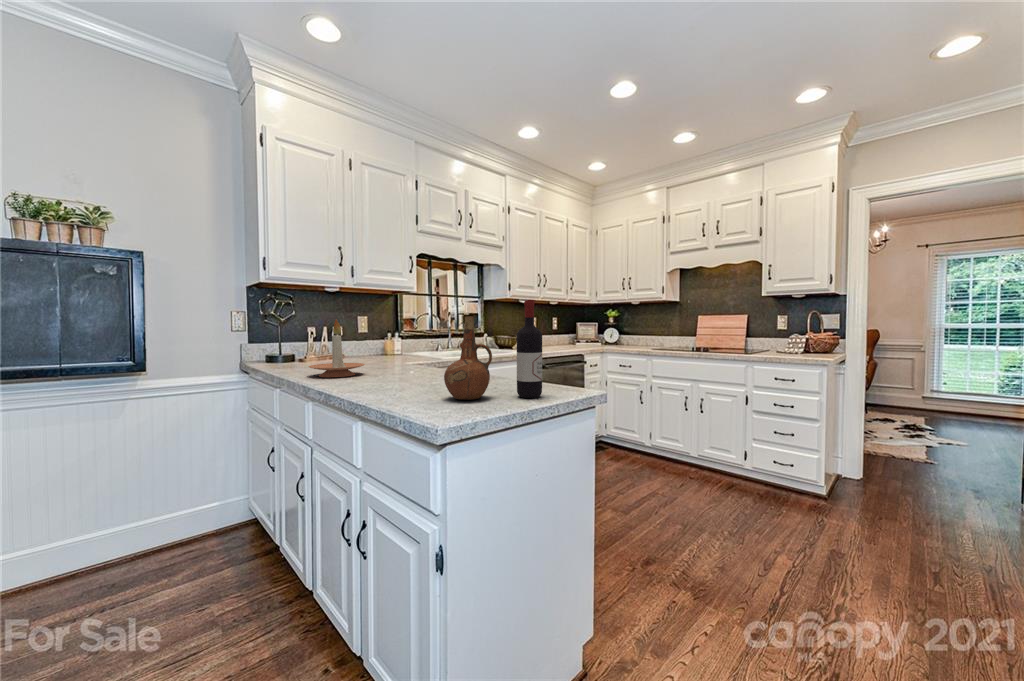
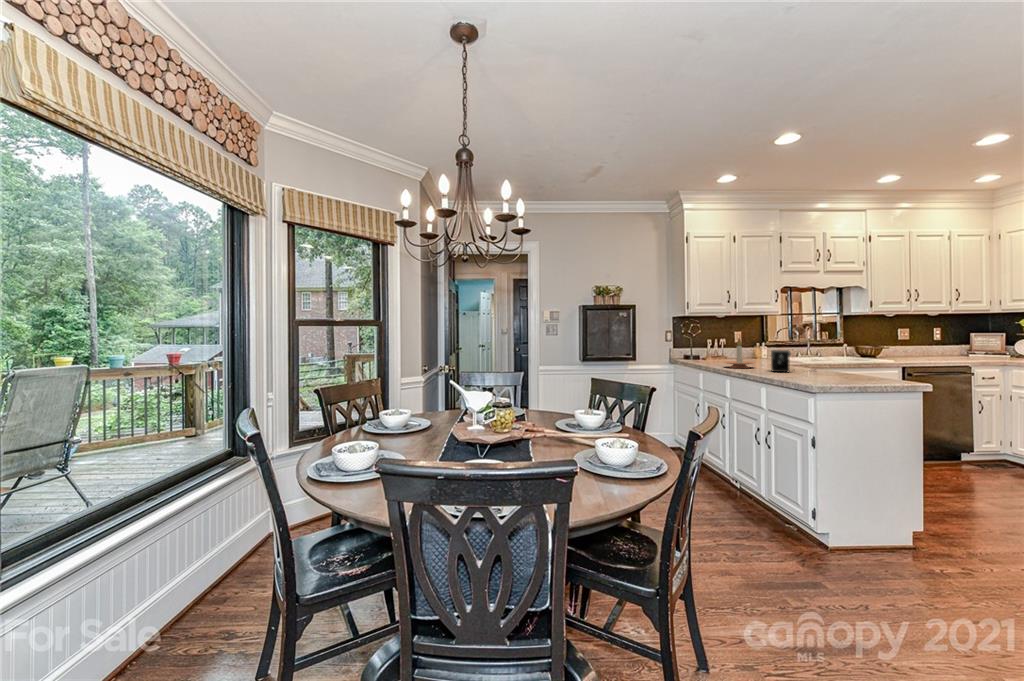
wine bottle: present [517,300,542,398] -> none [860,330,878,381]
ceramic pitcher: present [444,316,492,400] -> none [814,339,843,379]
coffee maker: none [383,342,452,384] -> present [771,350,791,372]

